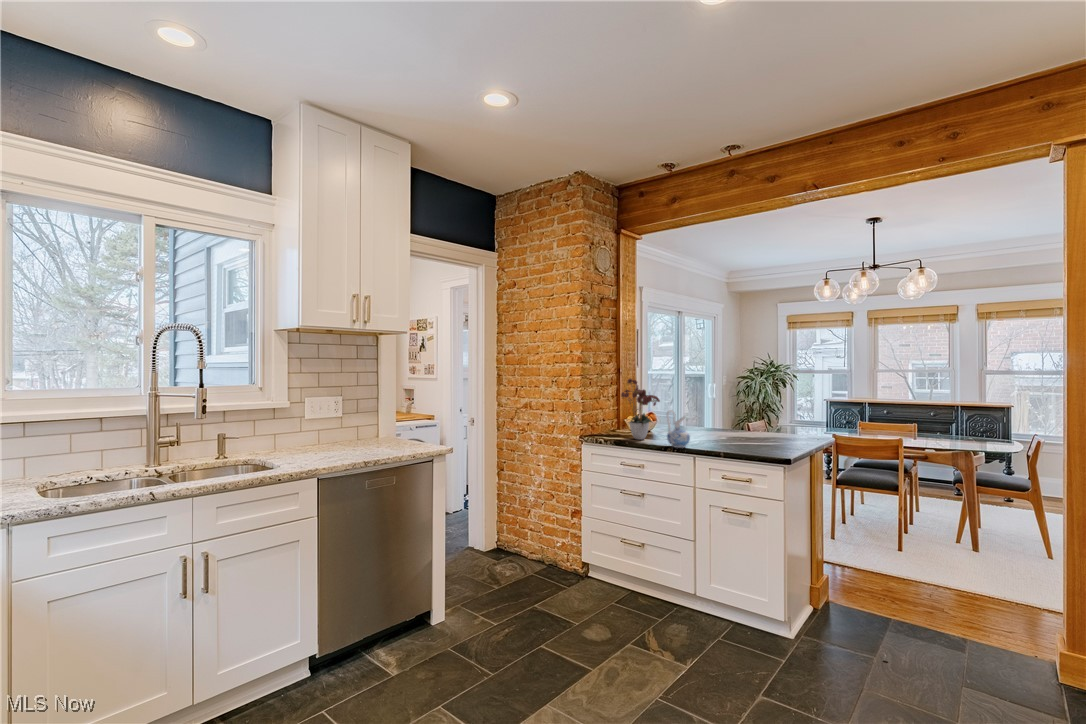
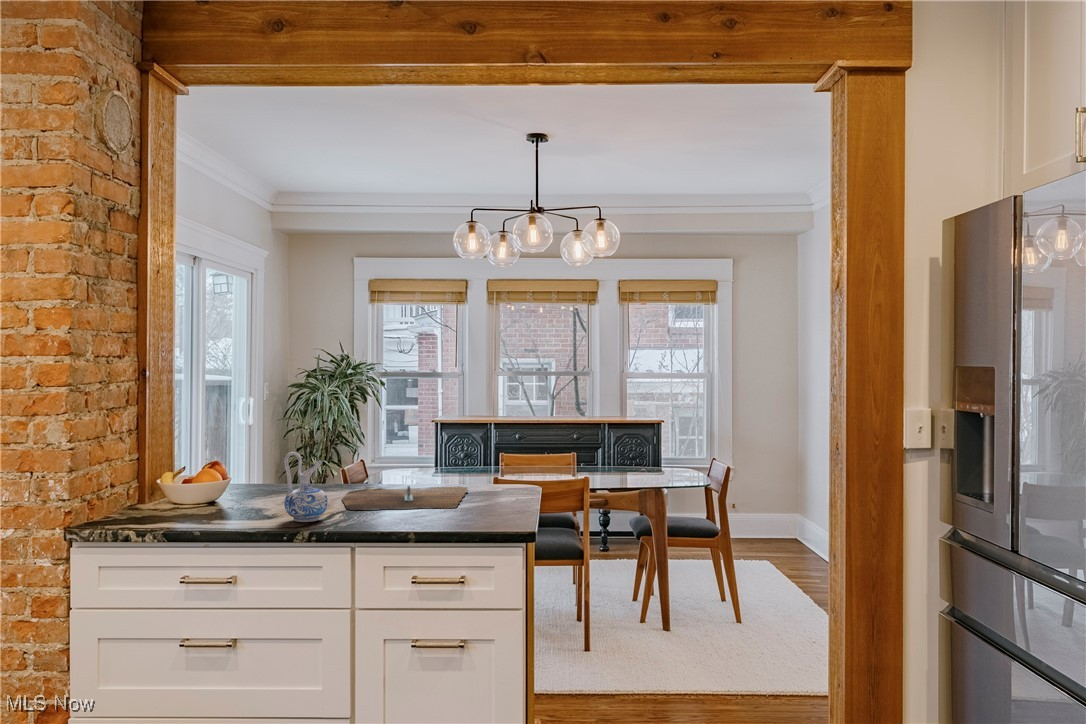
flower arrangement: present [621,379,660,440] -> none [167,386,265,518]
cutting board: none [707,435,800,453] -> present [342,486,468,510]

